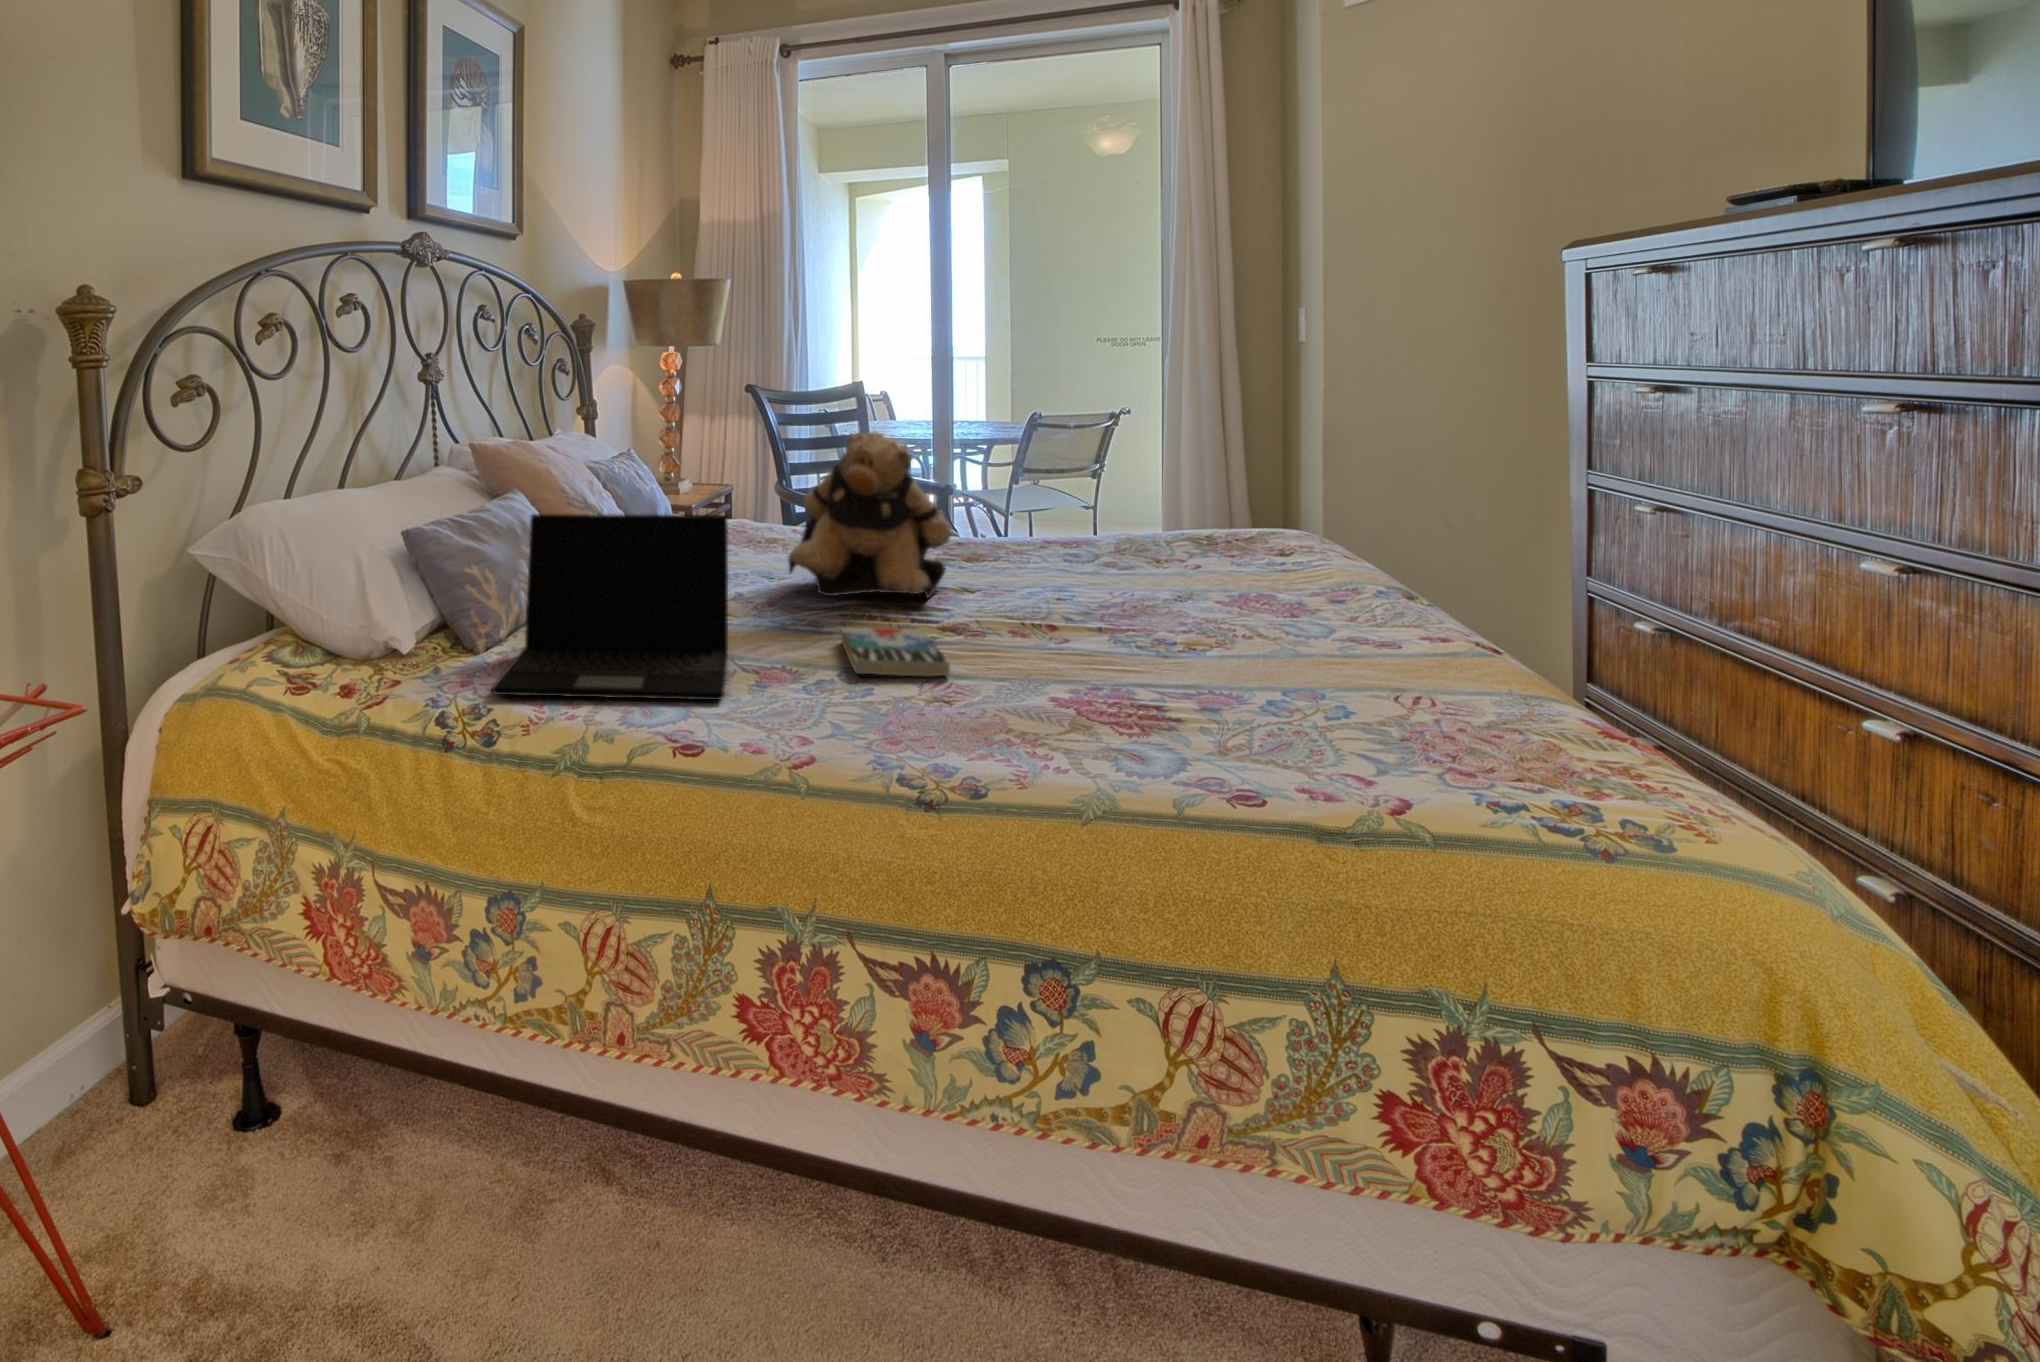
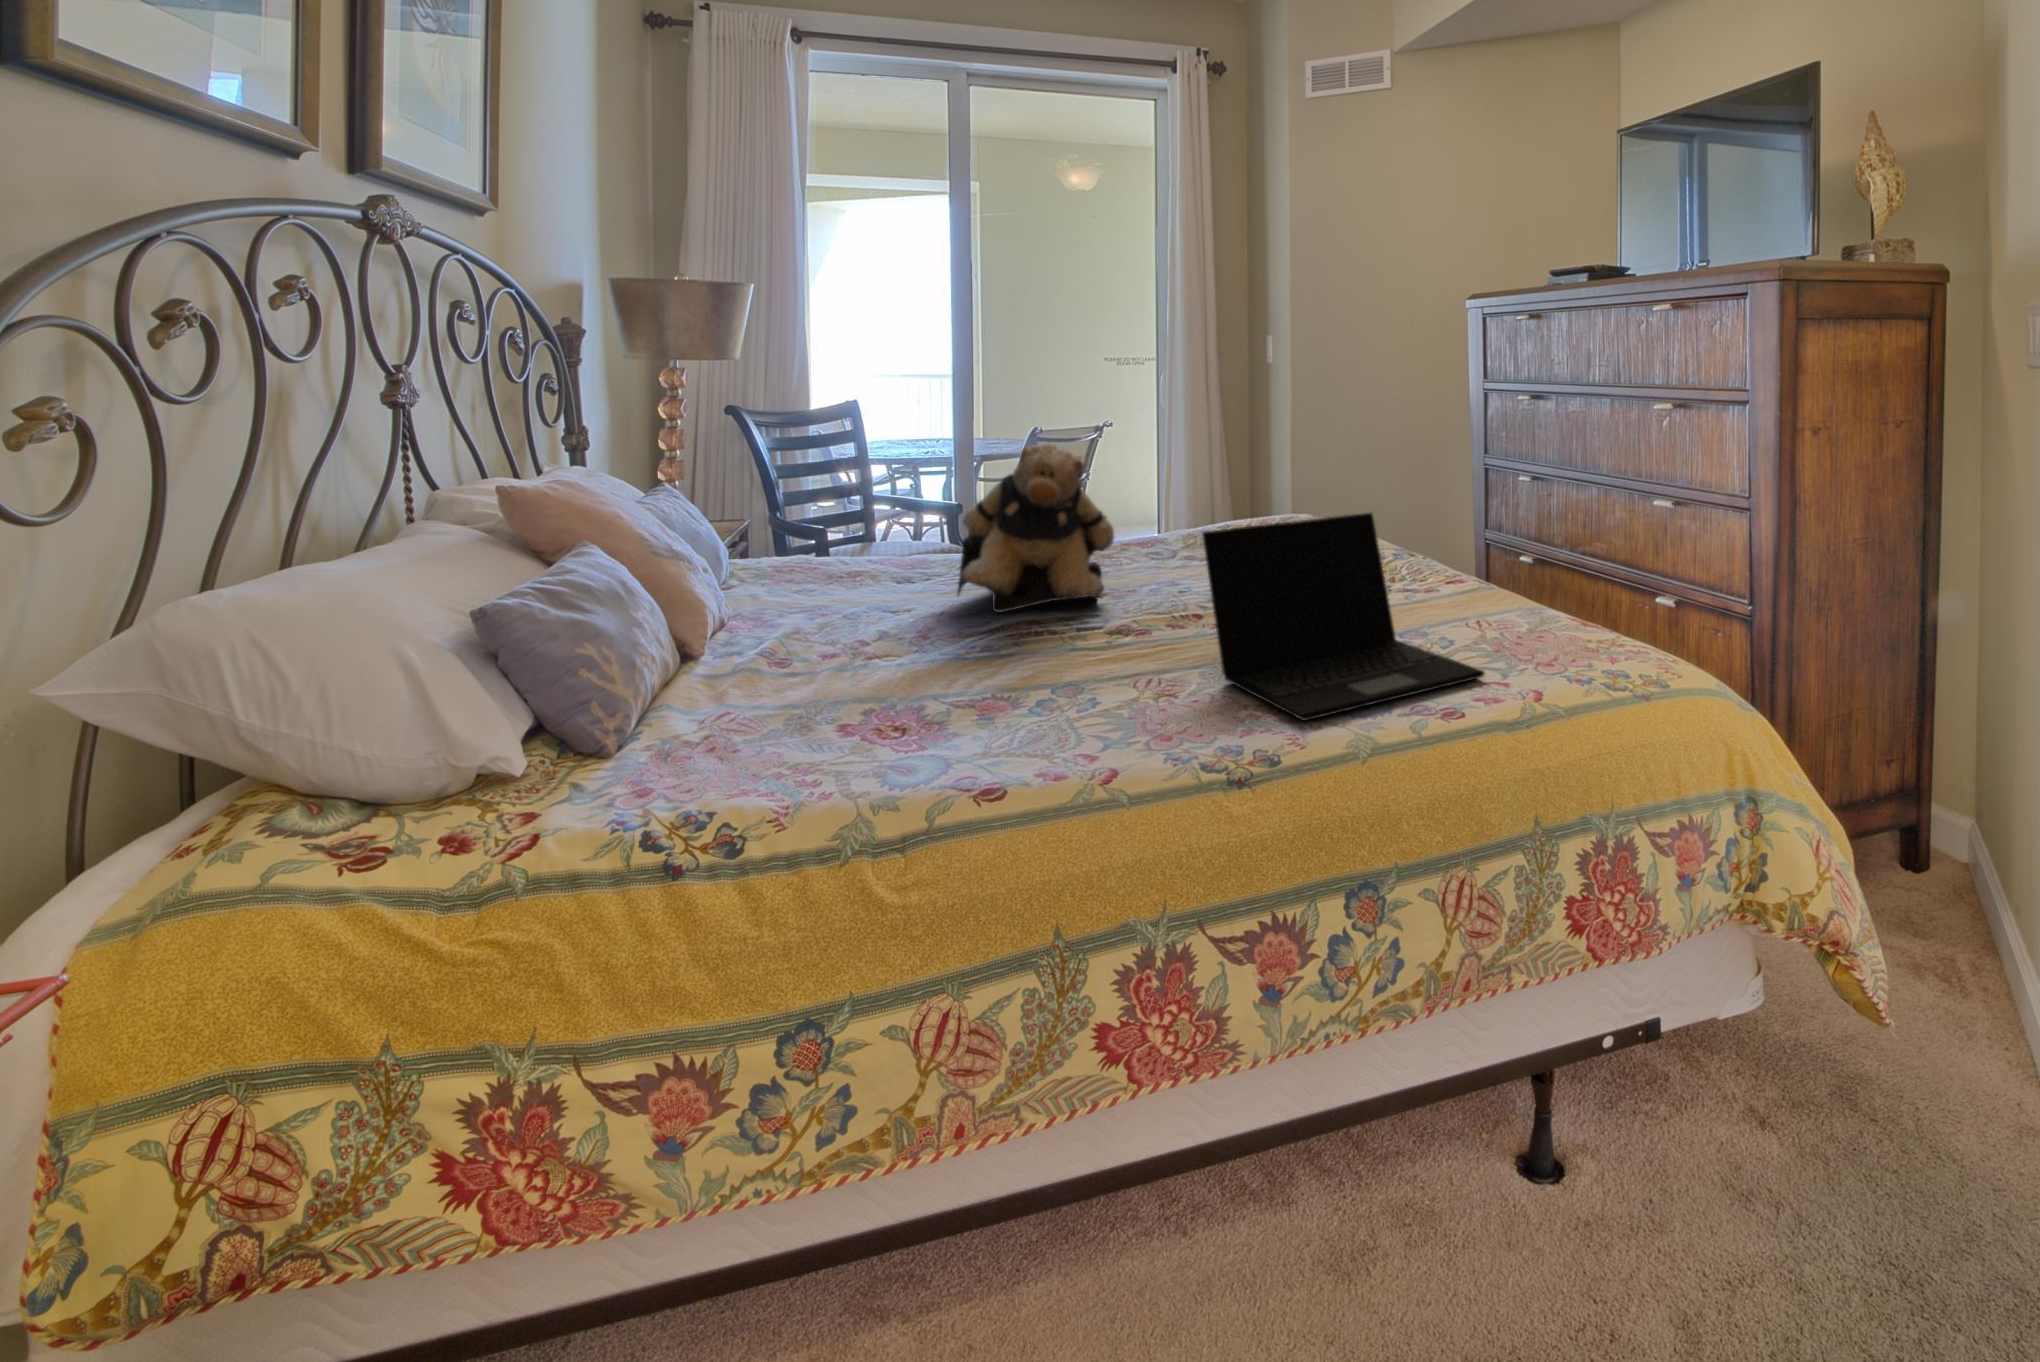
laptop: present [492,514,728,700] -> present [1202,513,1485,721]
book: present [841,628,950,676] -> none [1057,629,1183,680]

